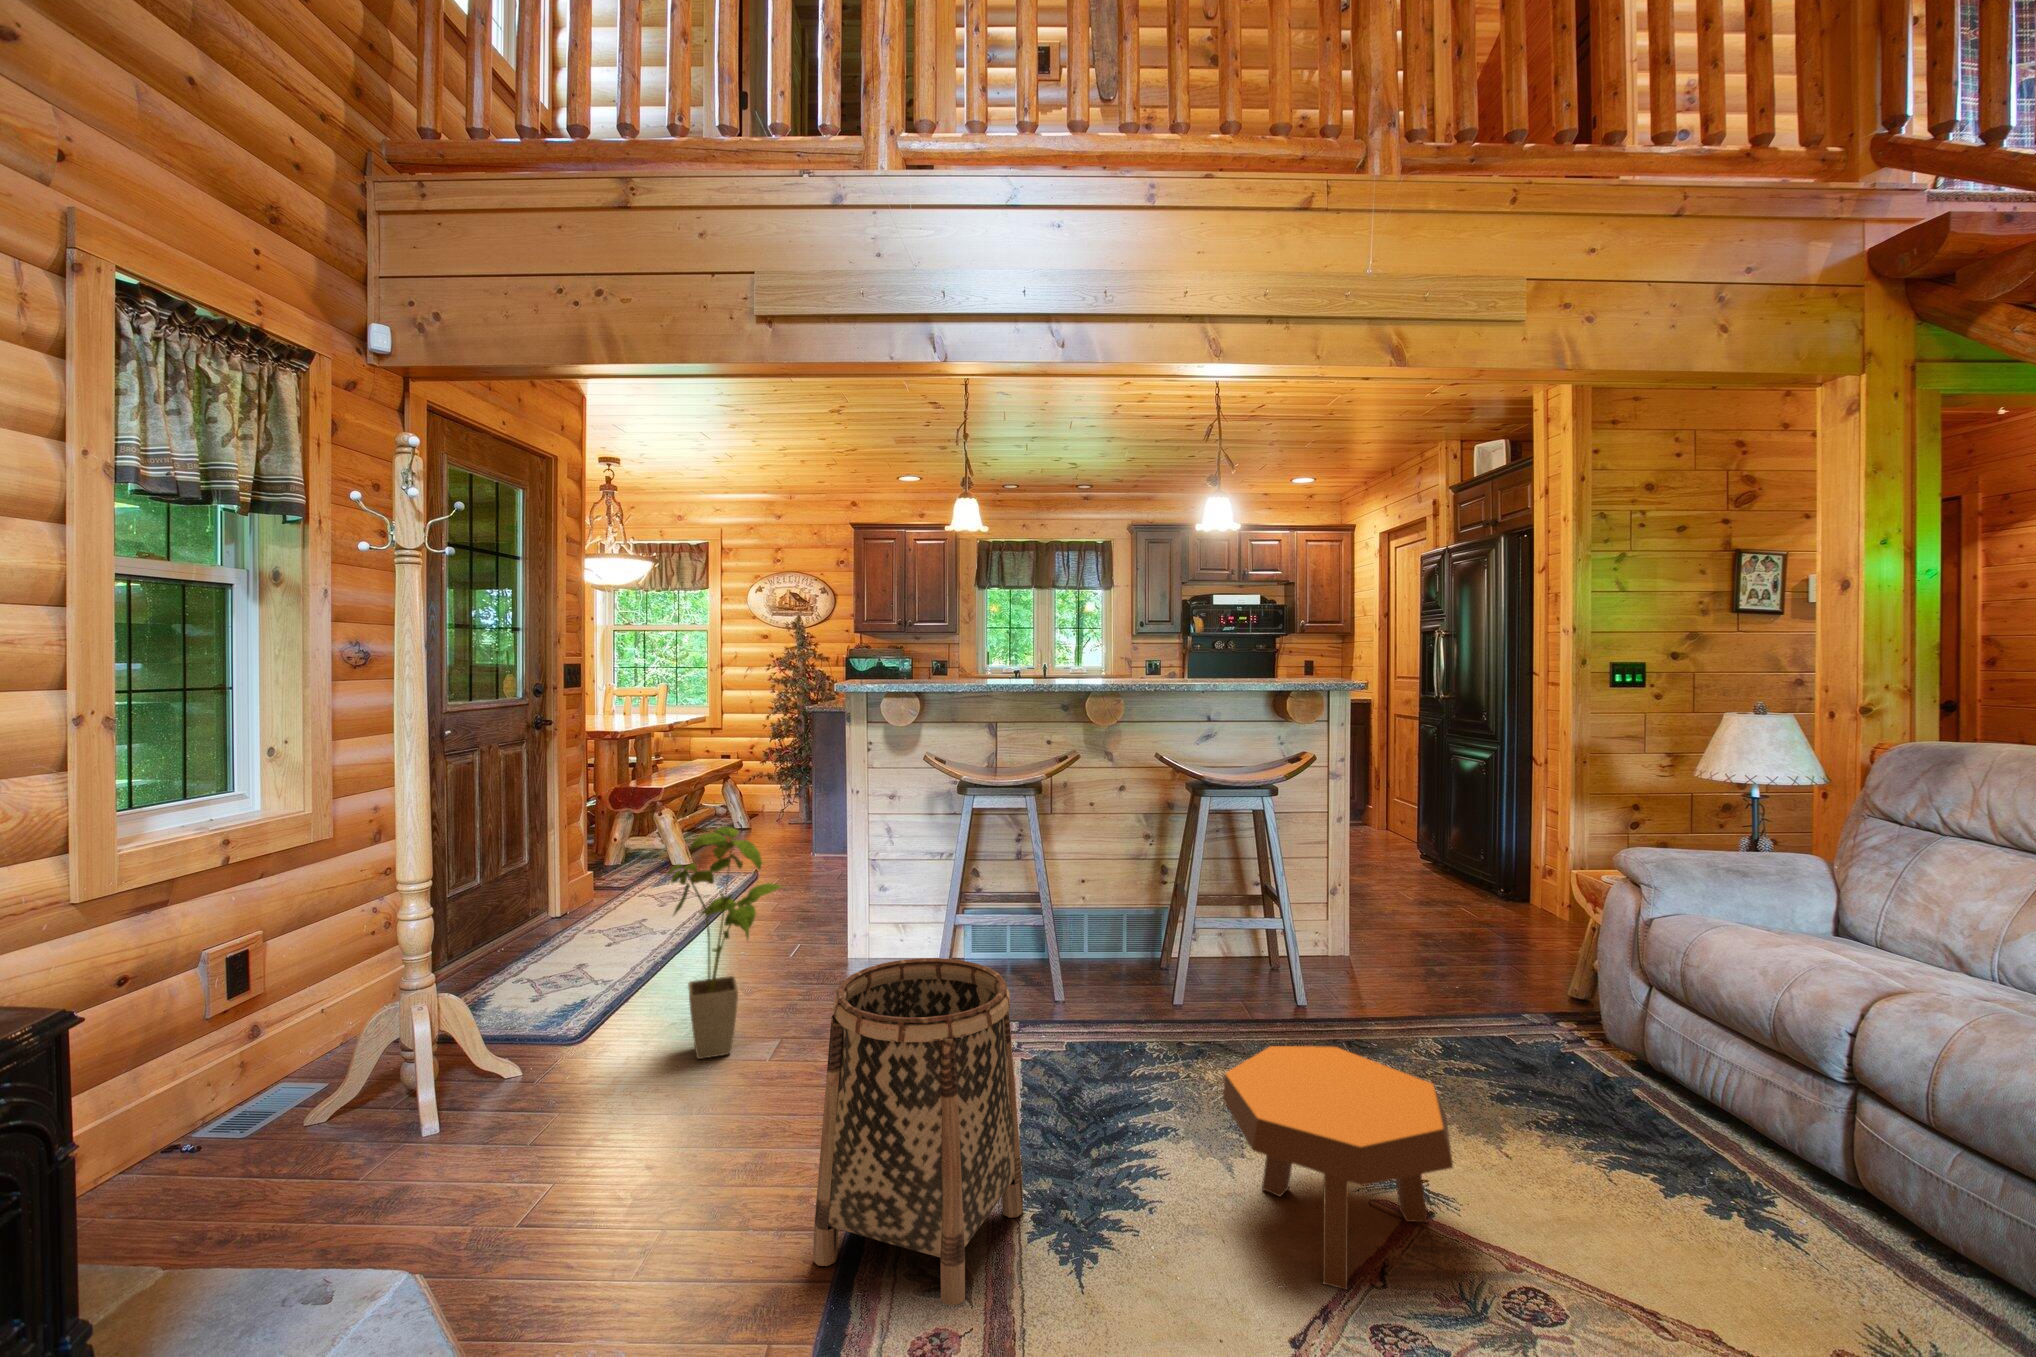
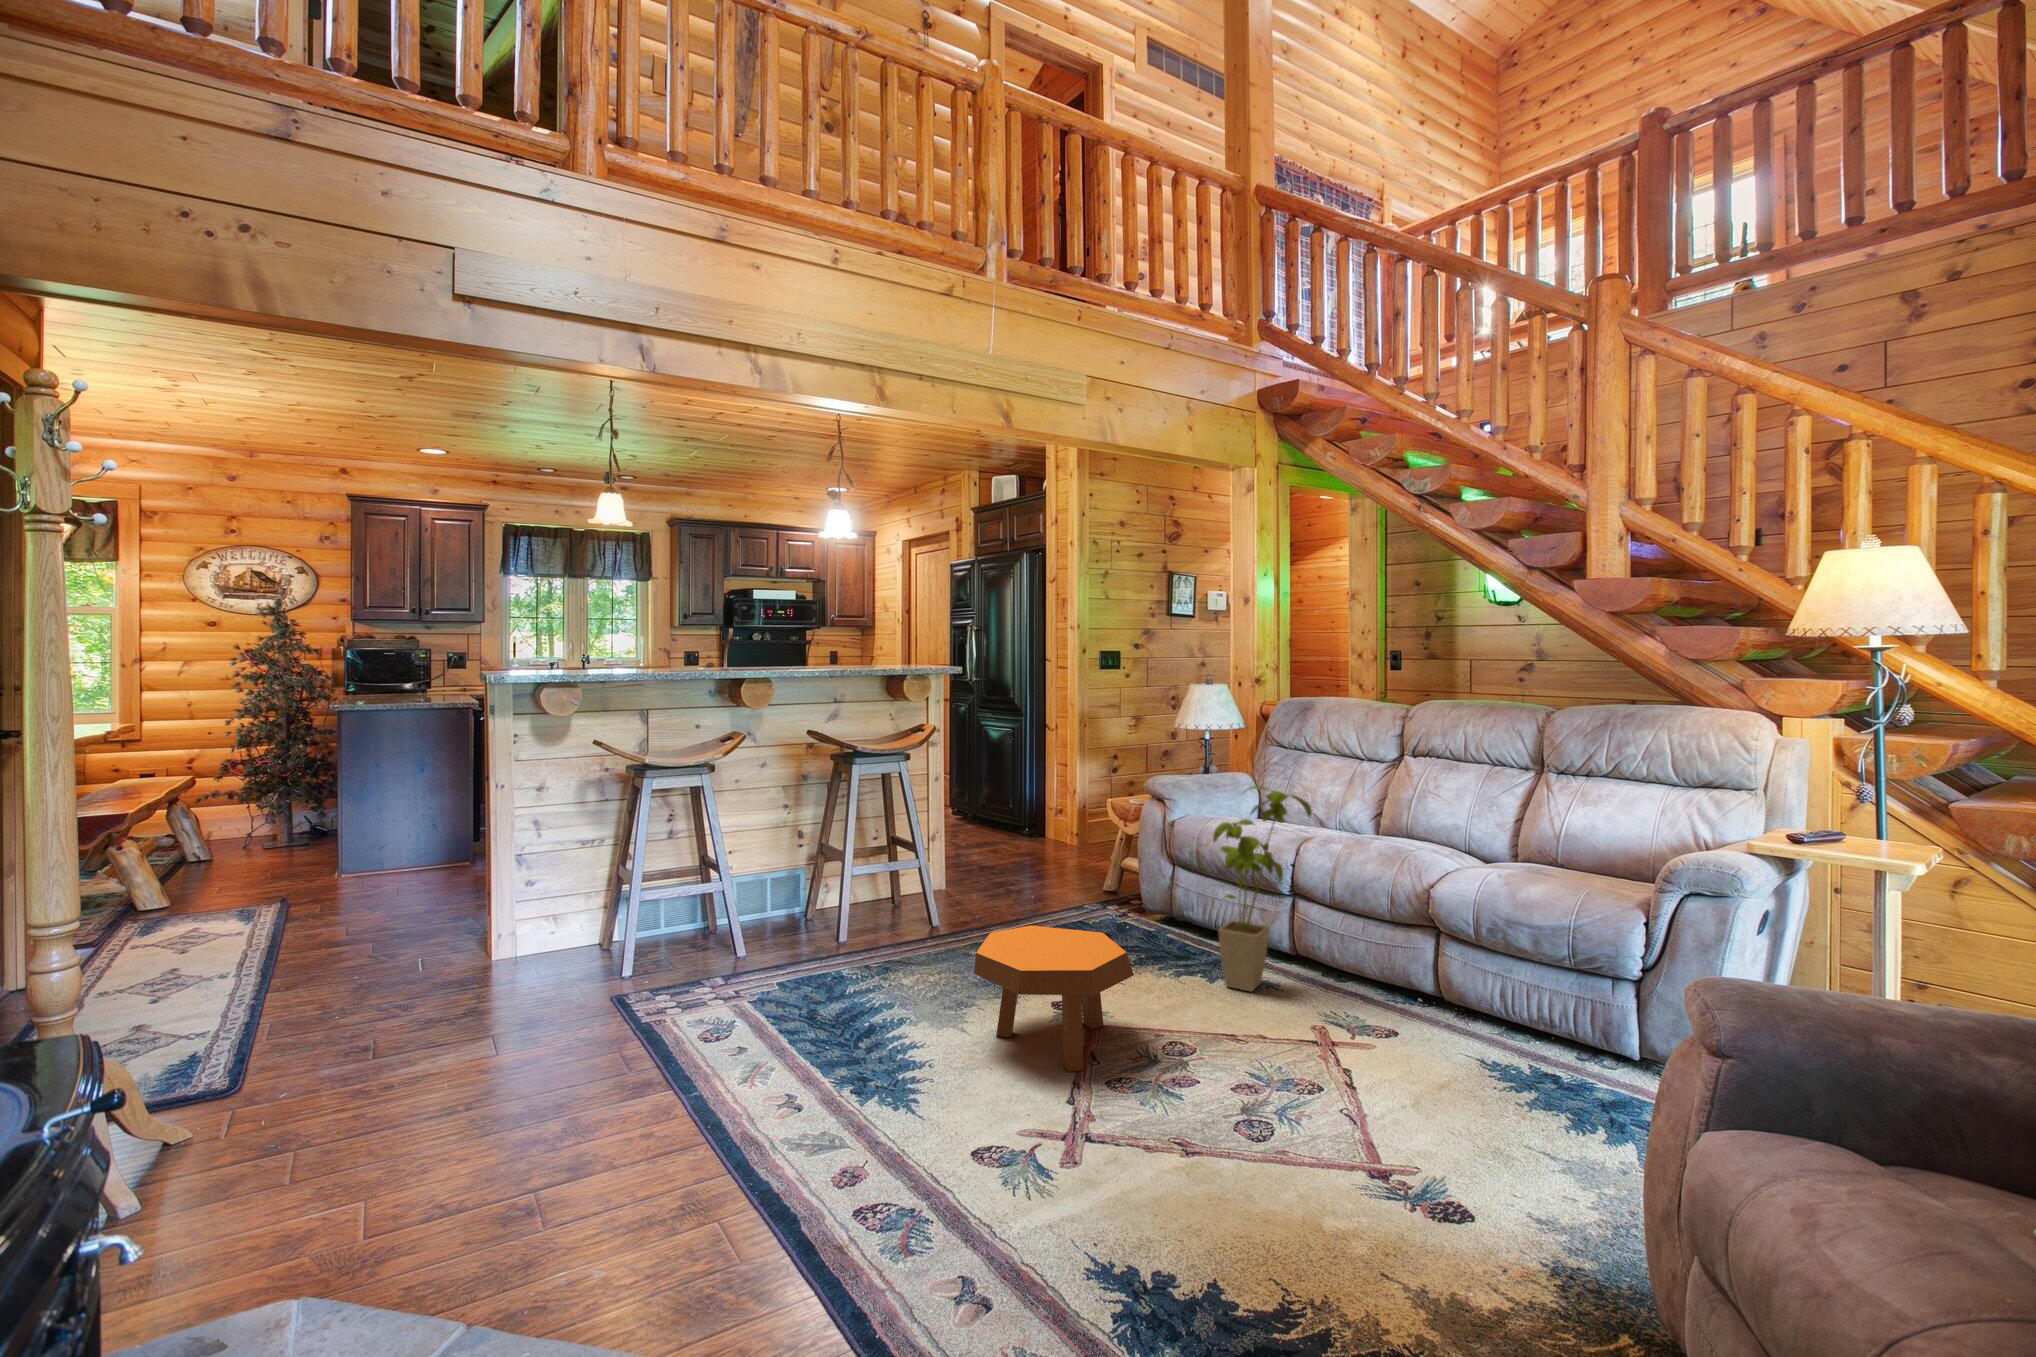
house plant: present [667,827,783,1059] -> present [1213,786,1312,991]
basket: present [813,958,1023,1305] -> none [689,896,850,1176]

